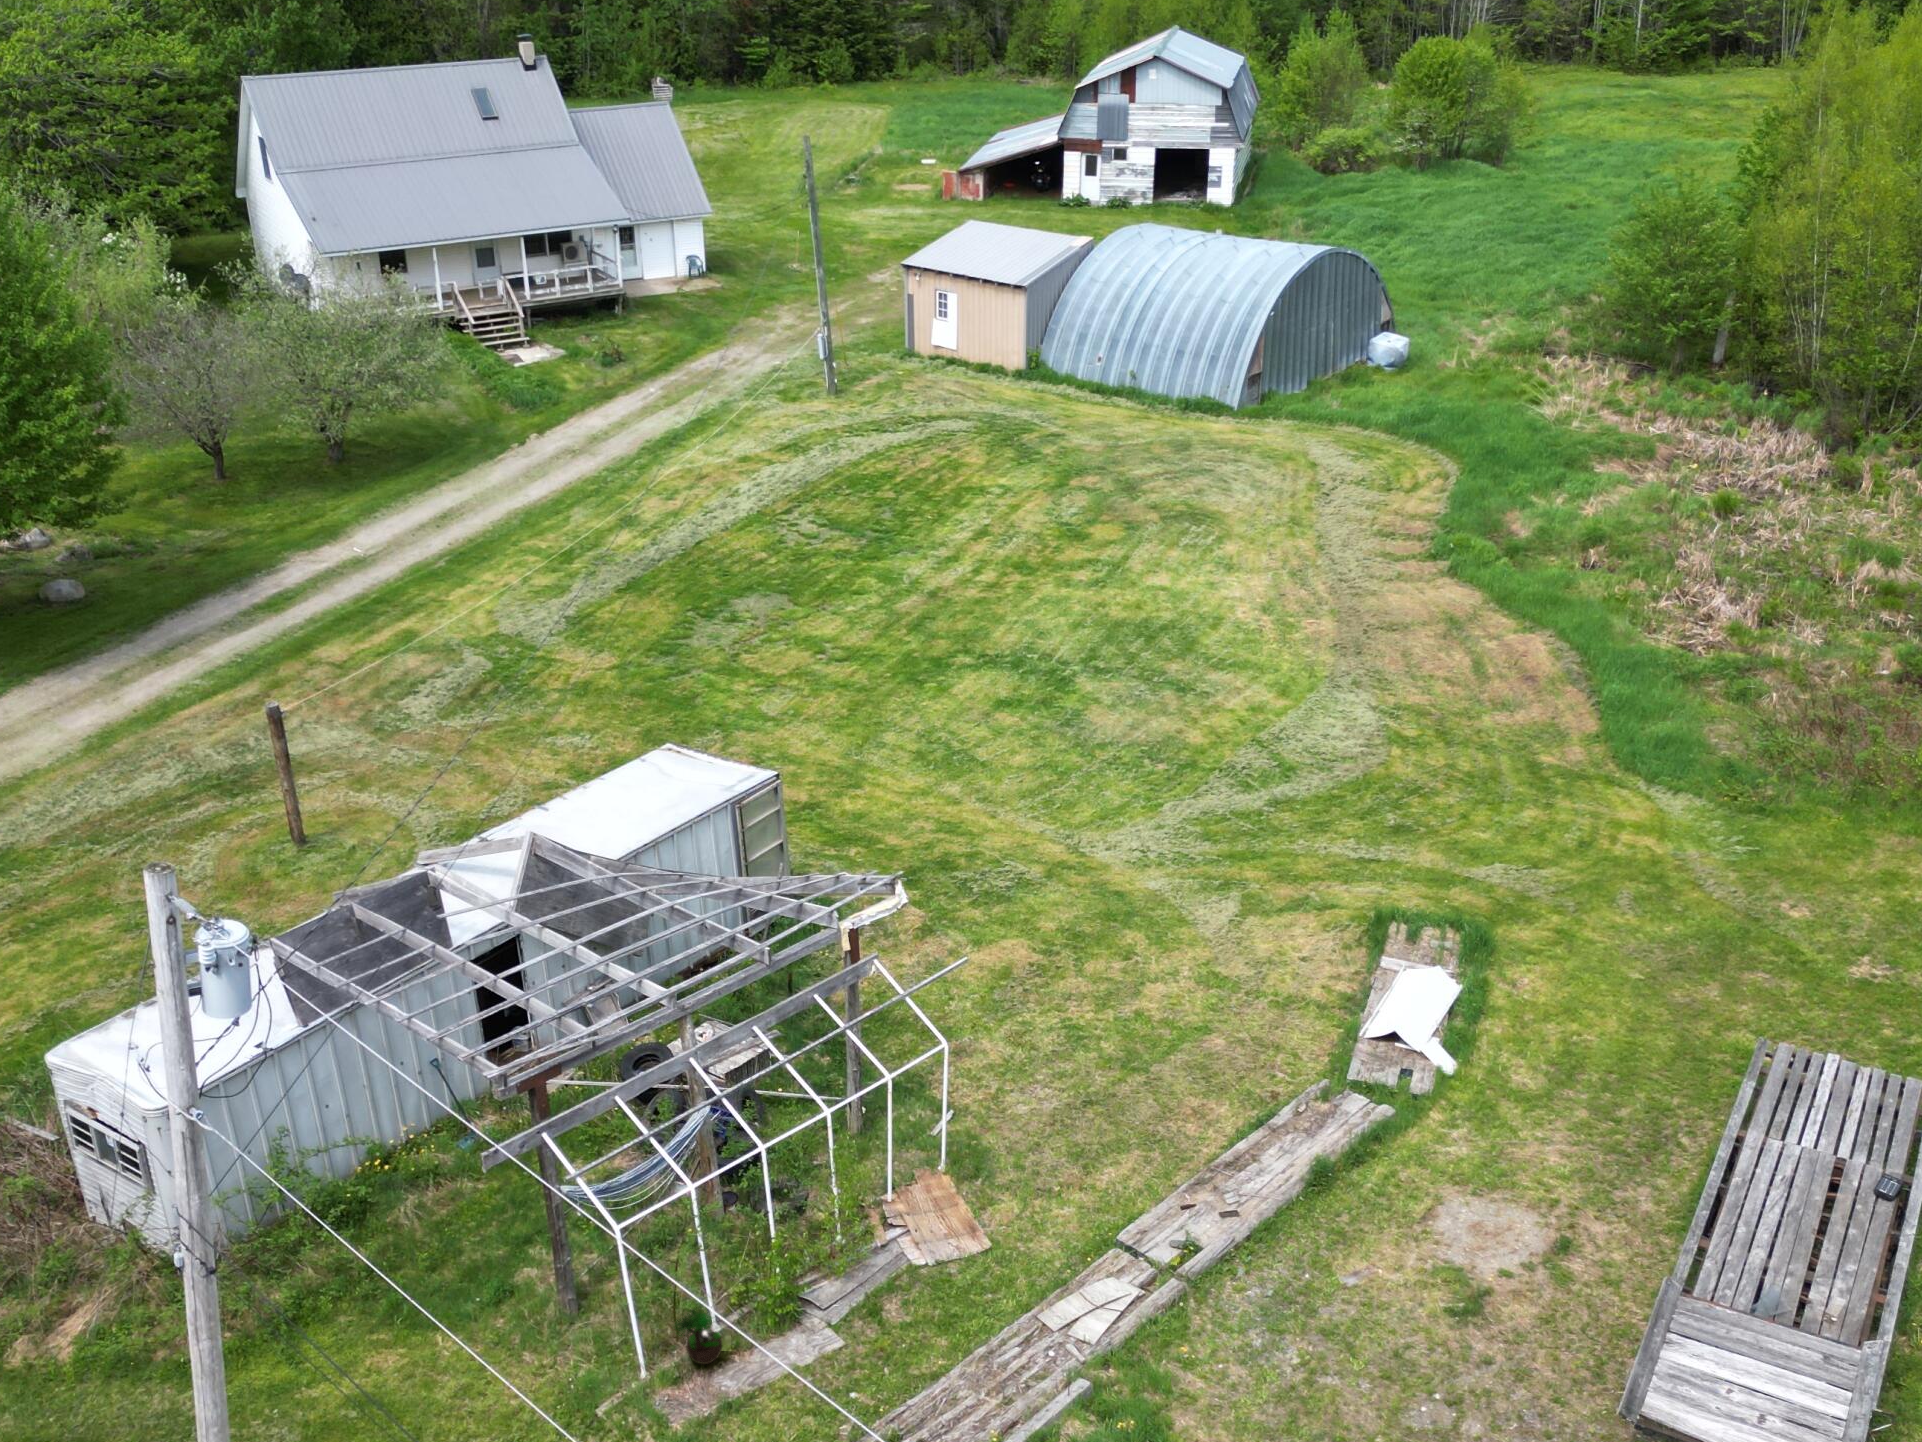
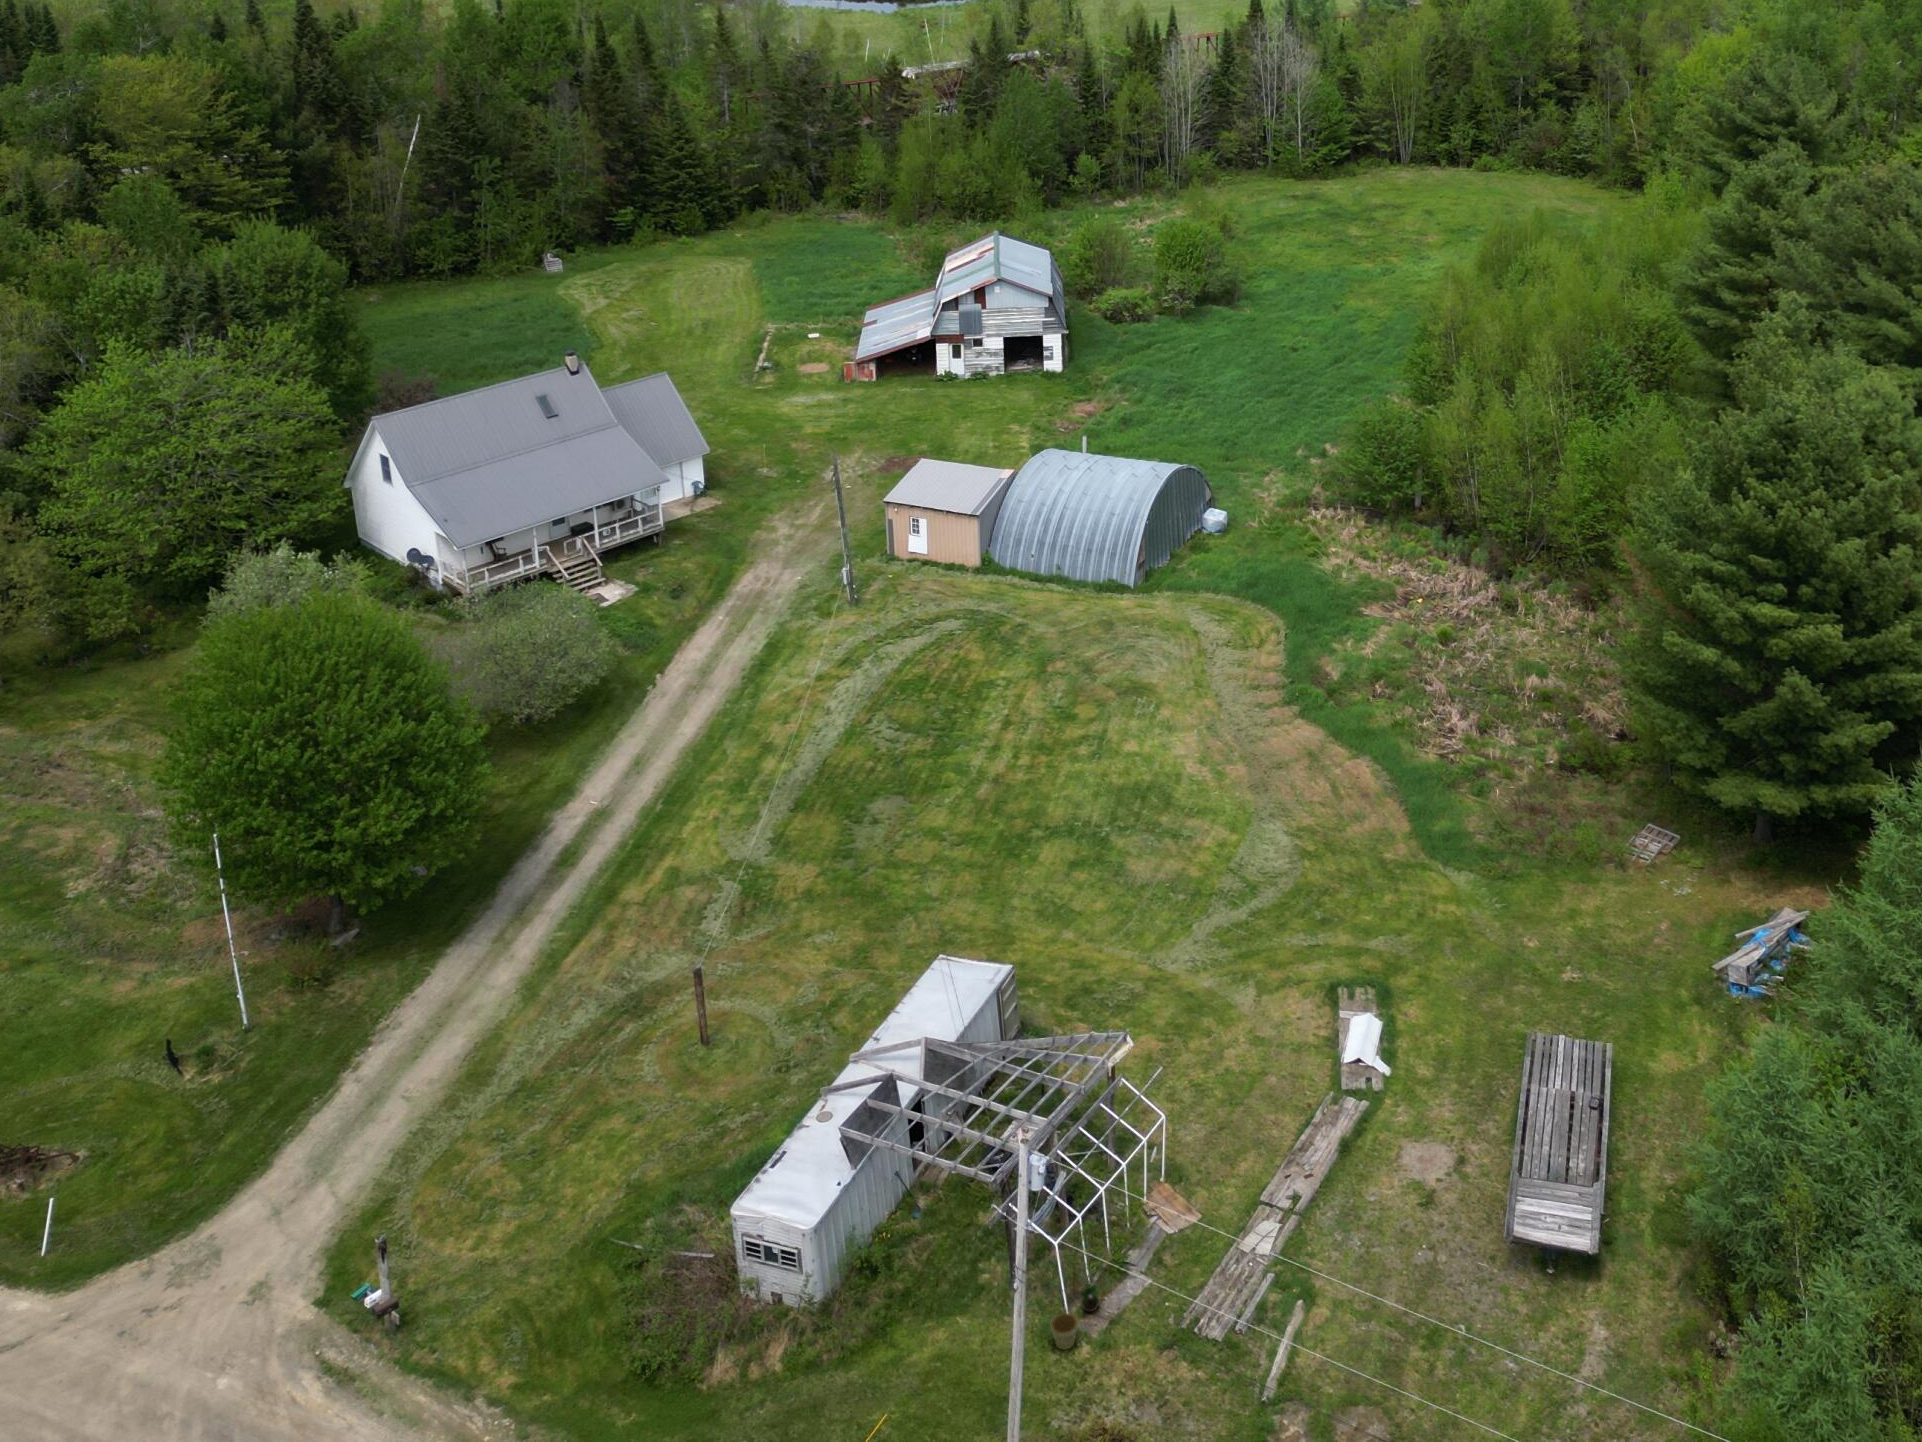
wooden bucket: none [594,1352,653,1423] -> present [1050,1313,1078,1350]

